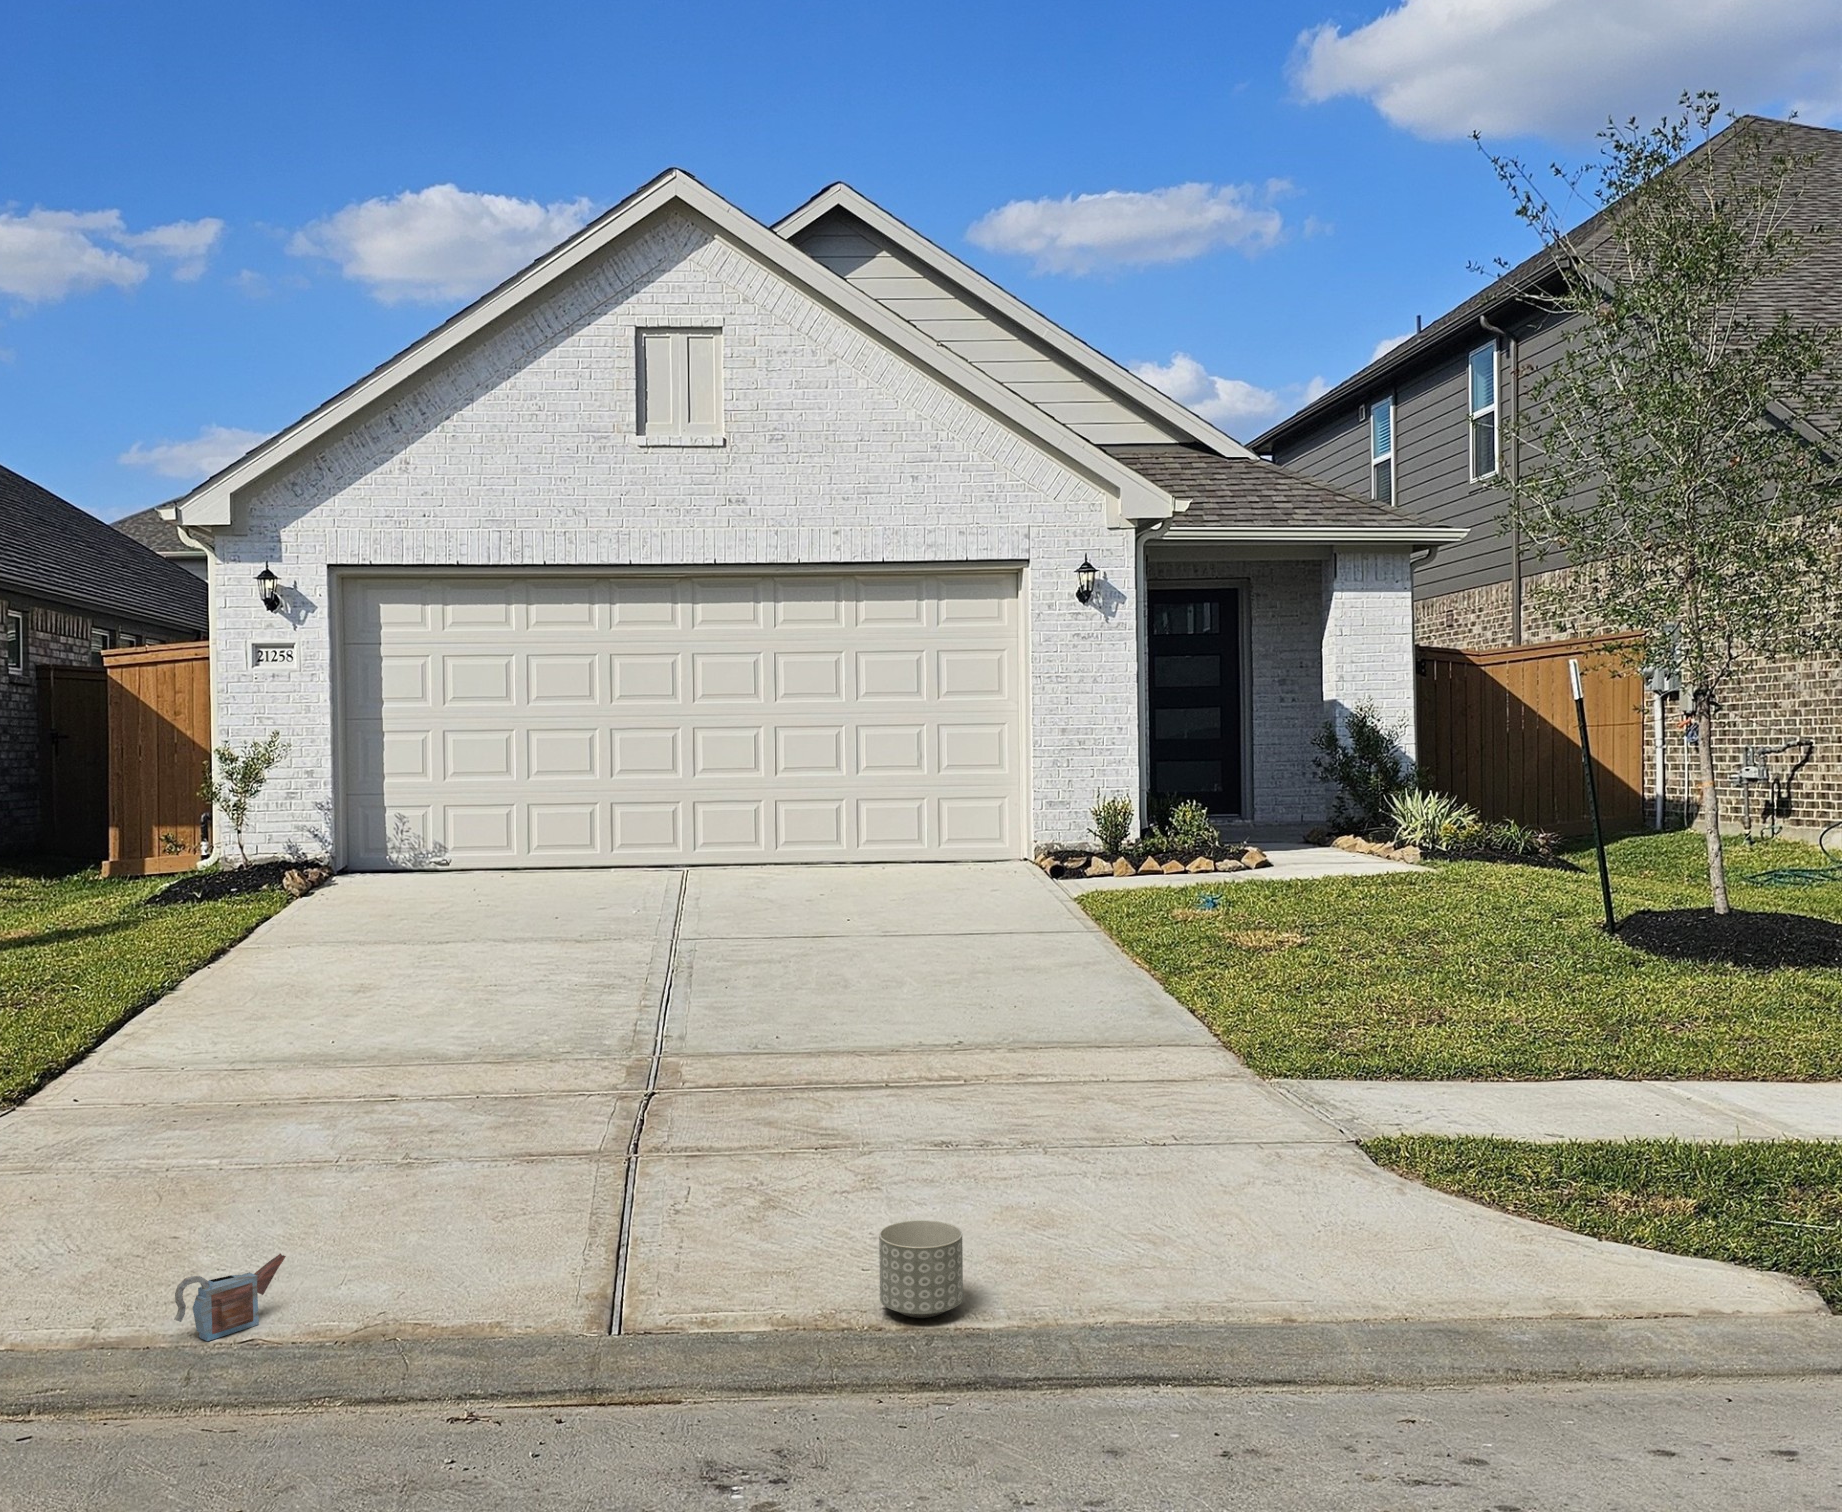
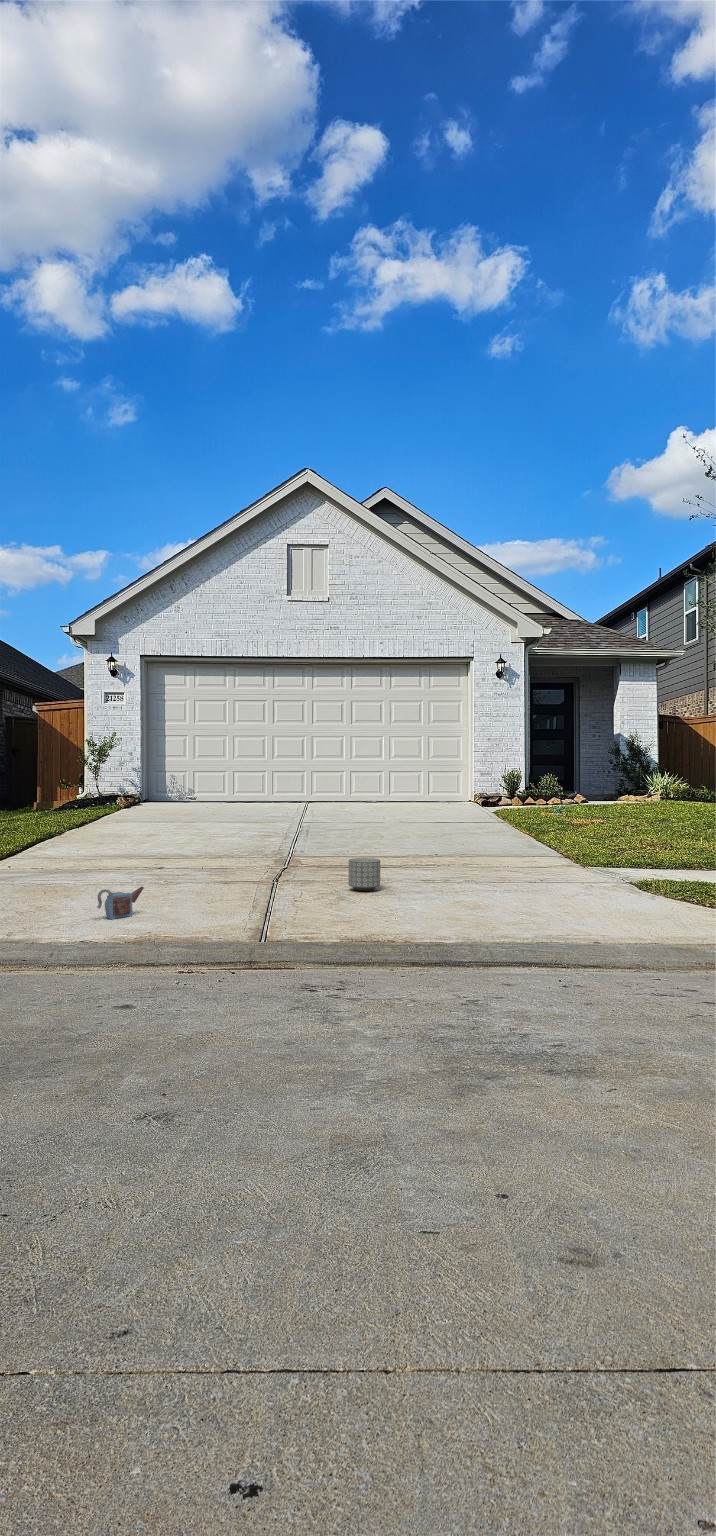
planter: present [879,1220,963,1318] -> present [348,858,380,891]

